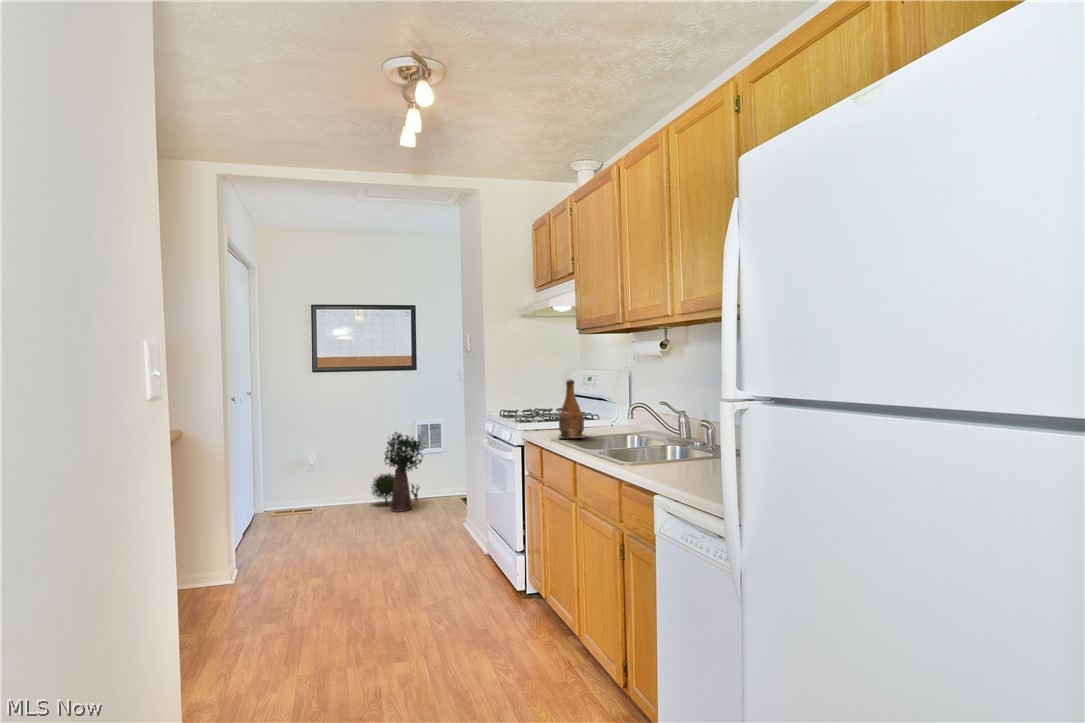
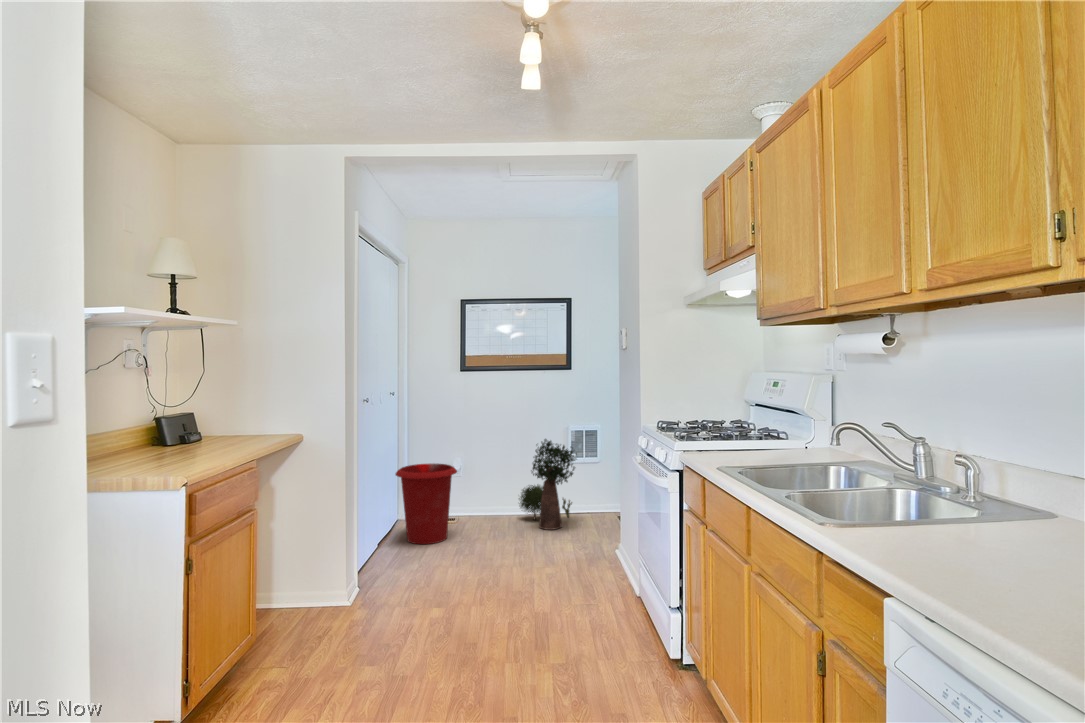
bottle: present [559,379,584,438] -> none [728,388,766,468]
waste bin: none [253,458,315,533] -> present [396,463,457,544]

